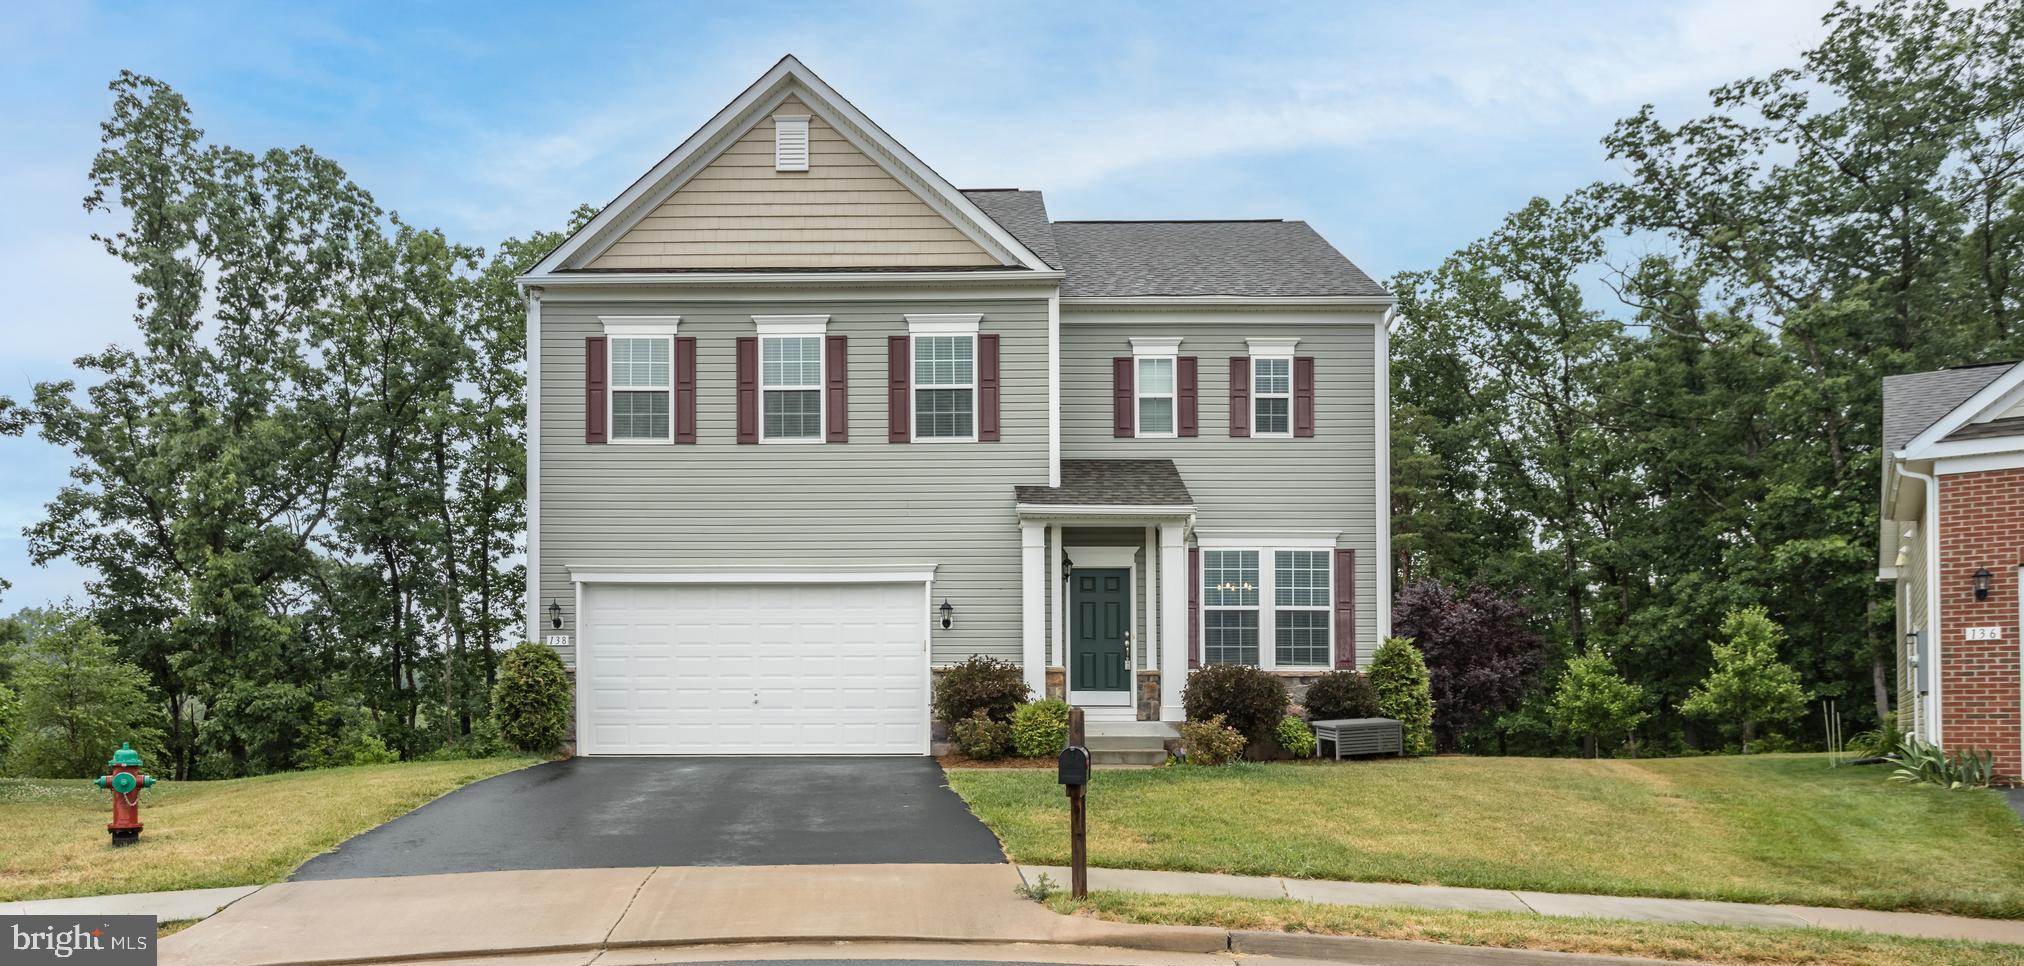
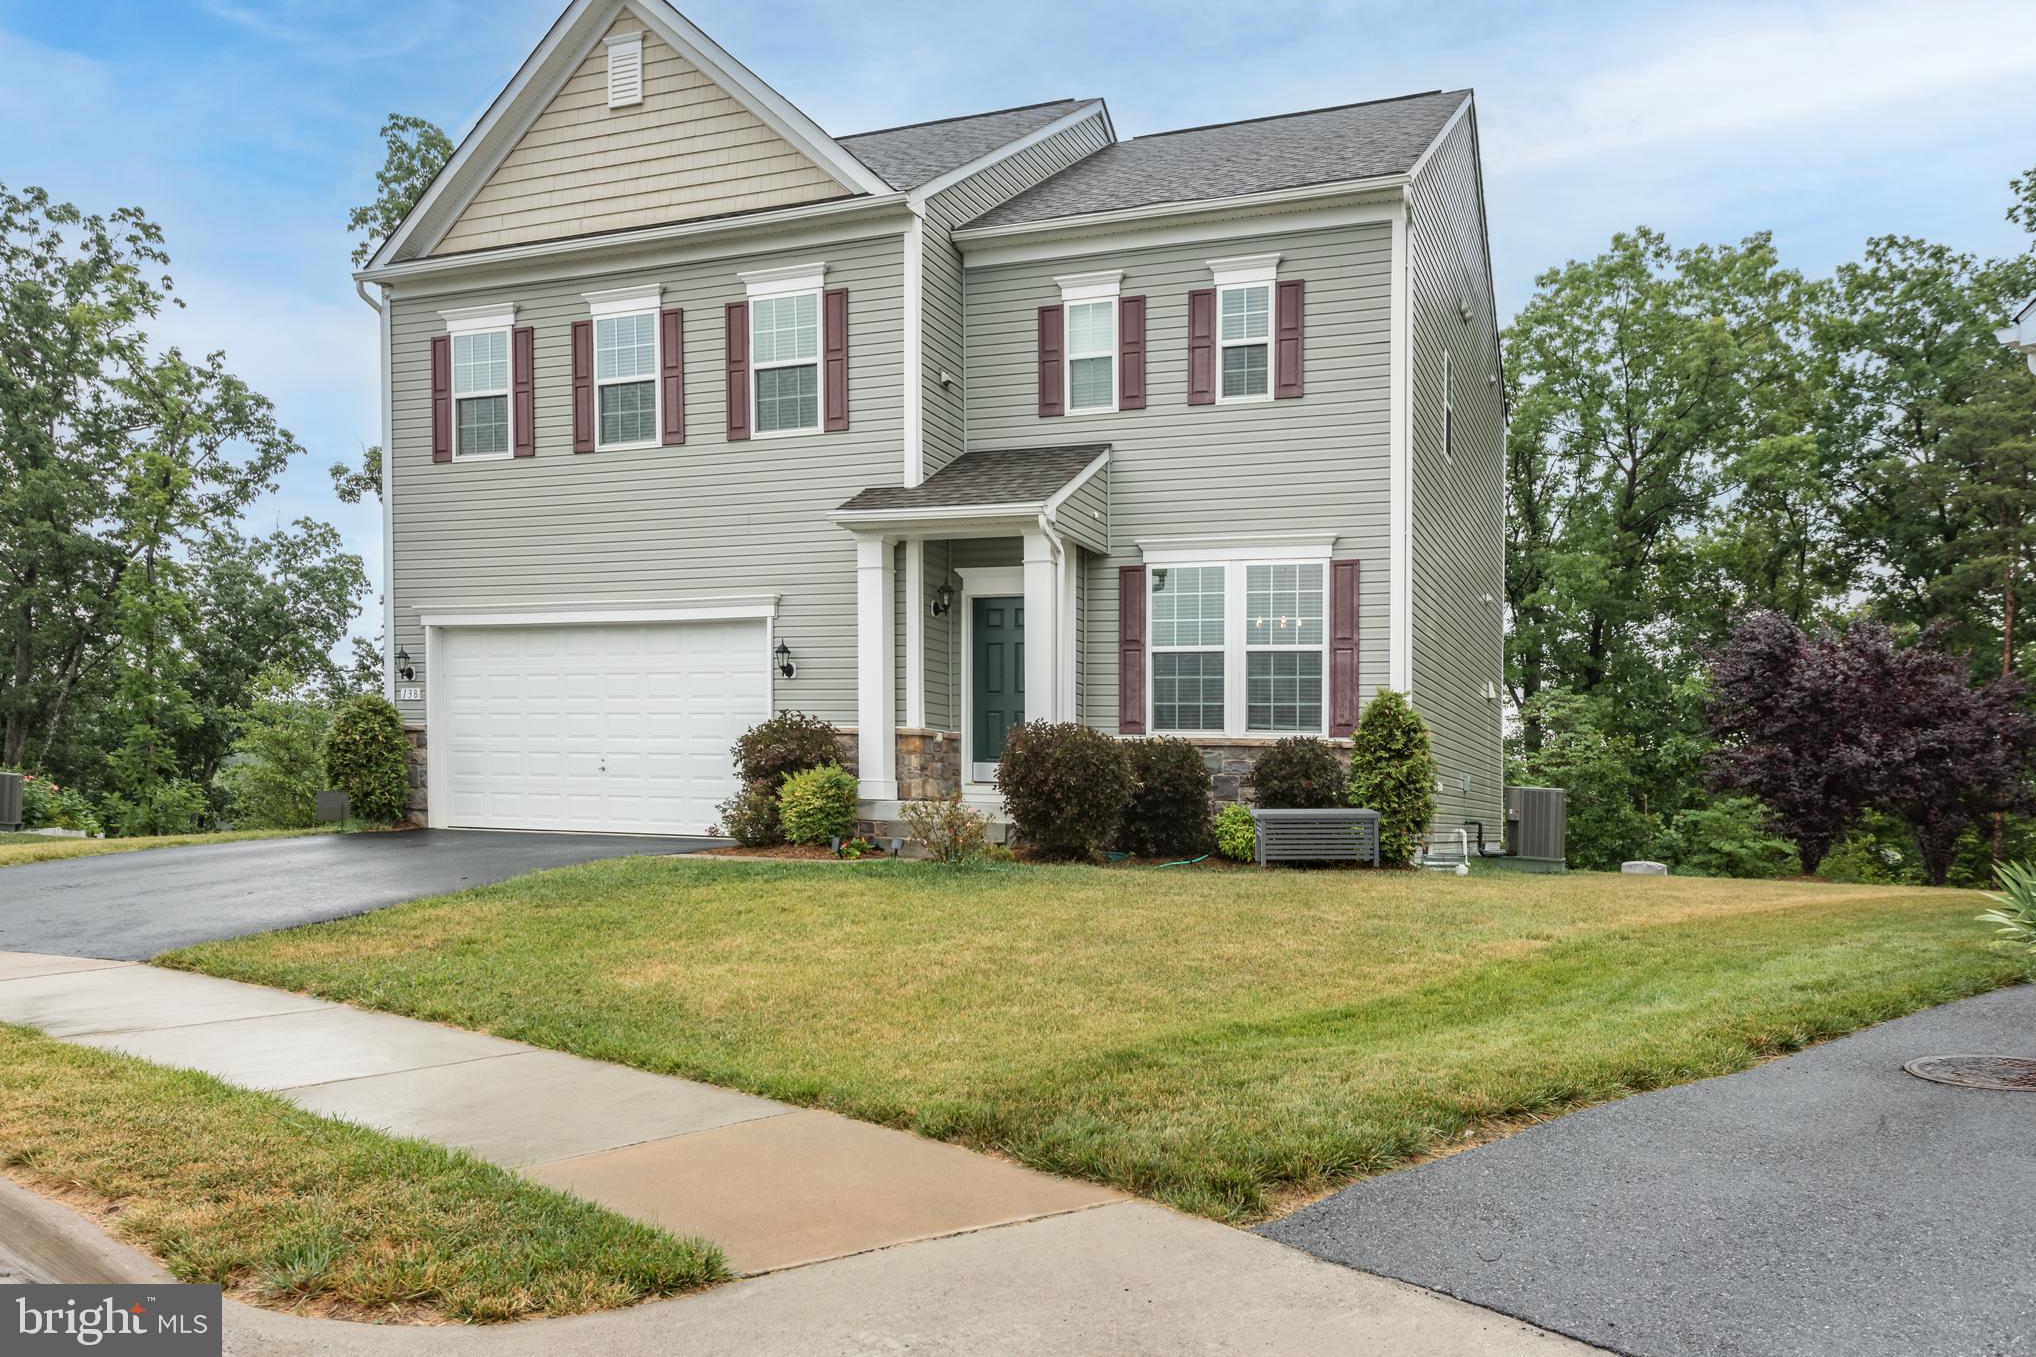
planter: none [498,736,527,776] -> present [316,791,350,830]
woven basket: present [1246,742,1293,761] -> none [1148,832,1208,862]

